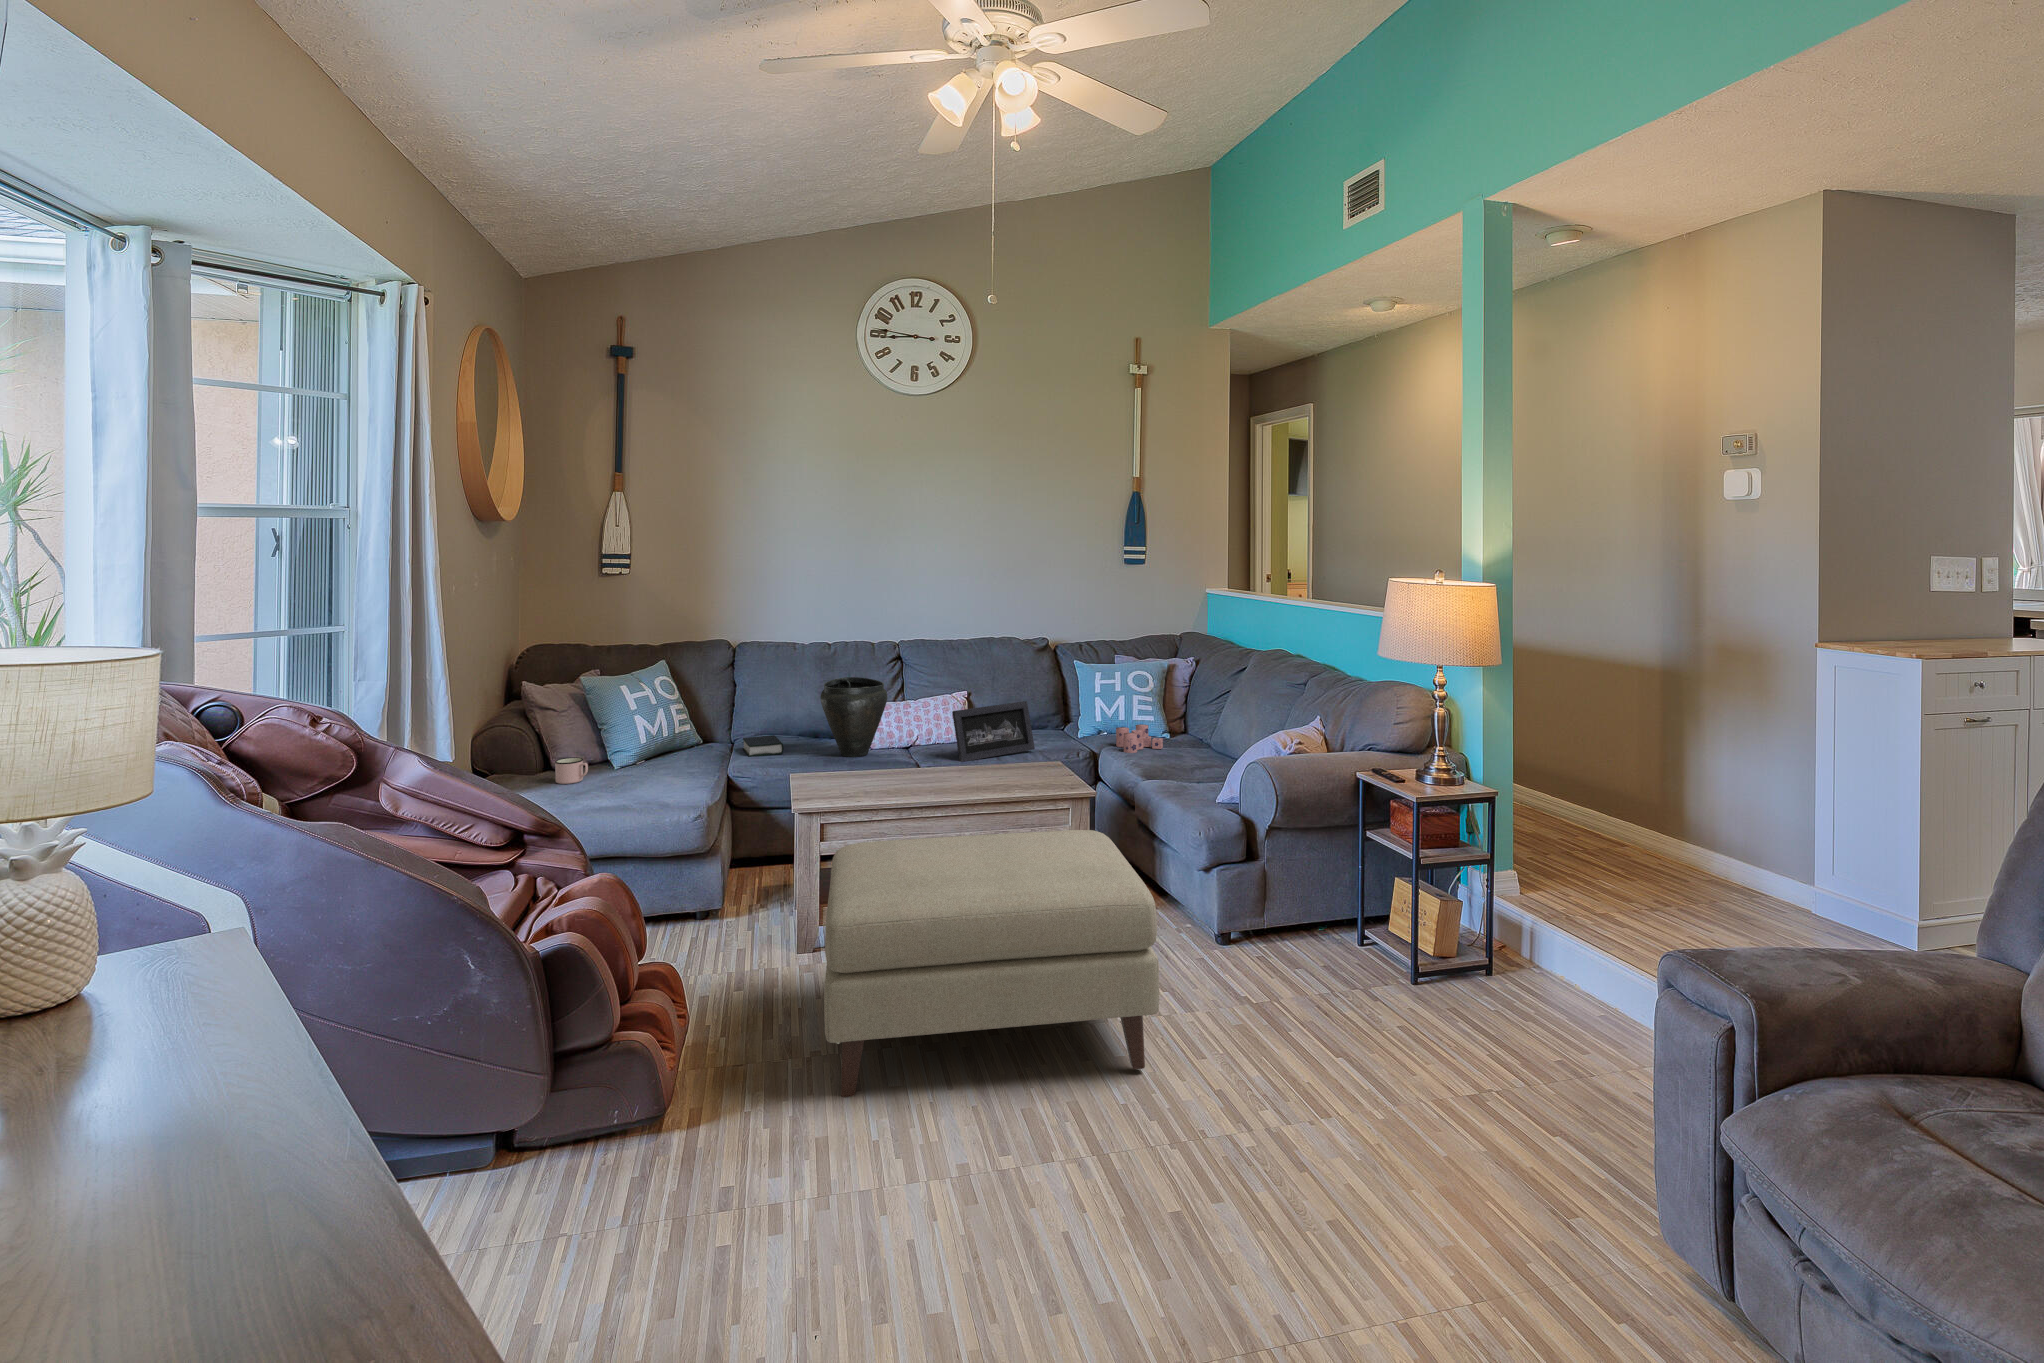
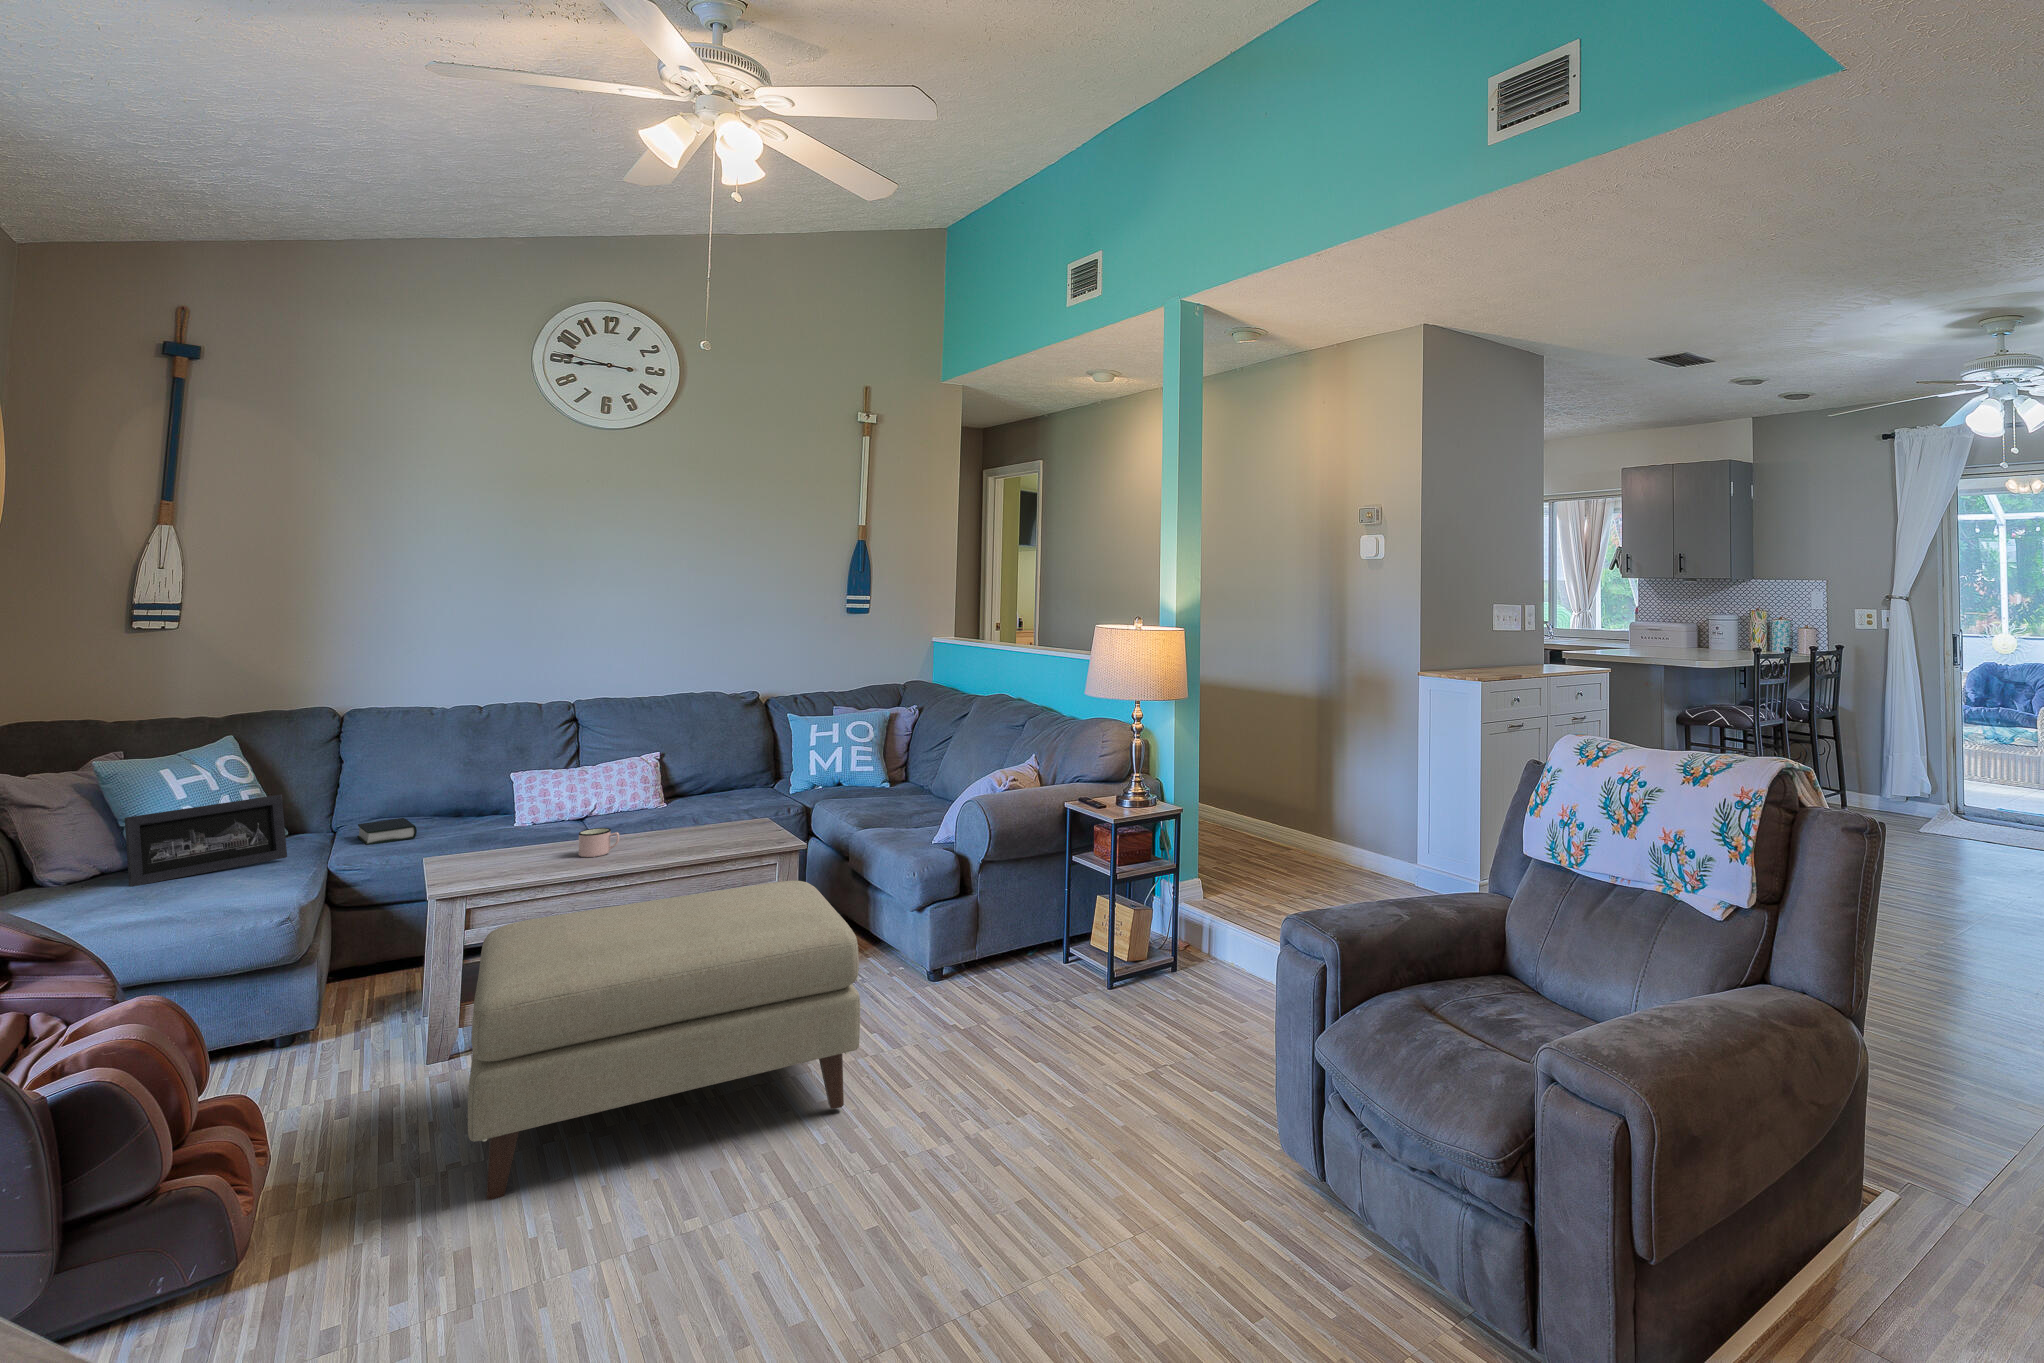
vase: present [821,677,888,757] -> none [470,744,559,834]
picture frame: present [952,701,1035,762] -> present [125,795,287,886]
candle: present [1116,724,1163,753] -> none [829,775,878,805]
mug: present [555,757,588,784] -> present [578,828,619,857]

